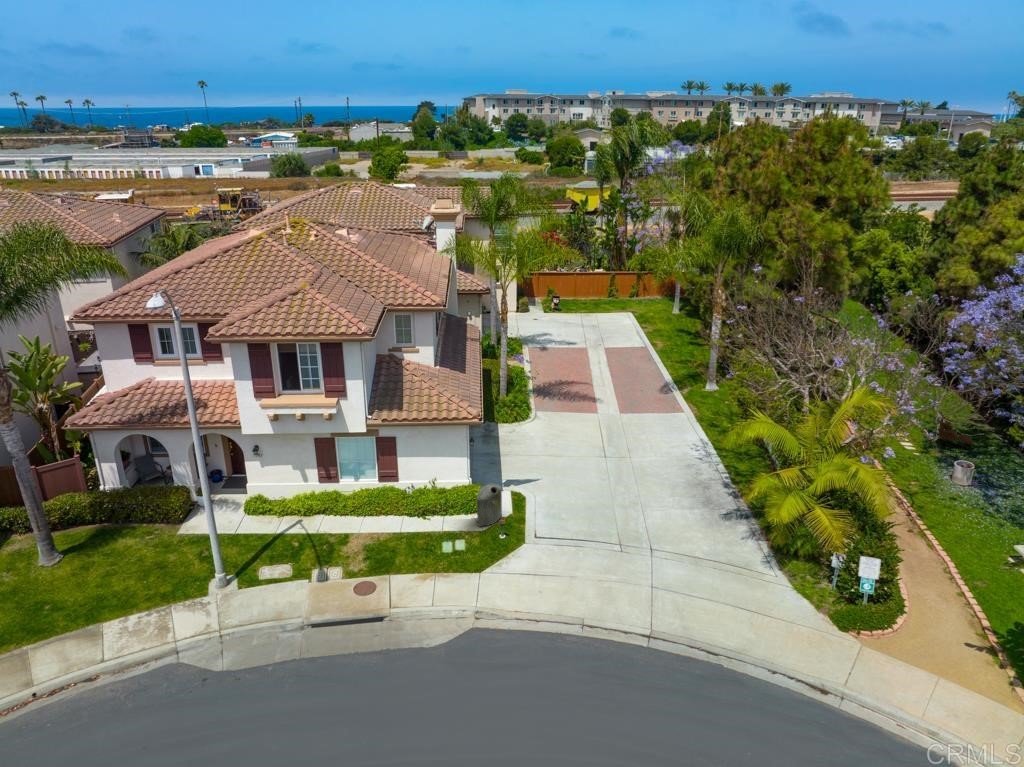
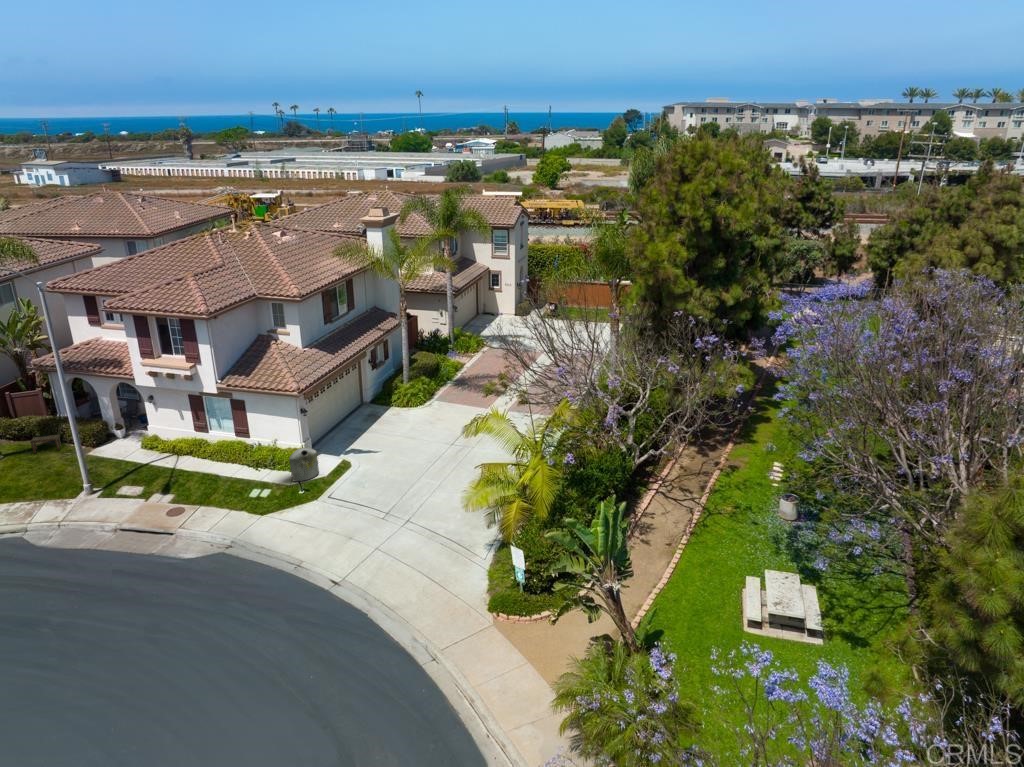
lounge chair: present [936,412,973,447] -> none [770,440,805,481]
bench: none [87,513,127,544] -> present [30,435,61,453]

